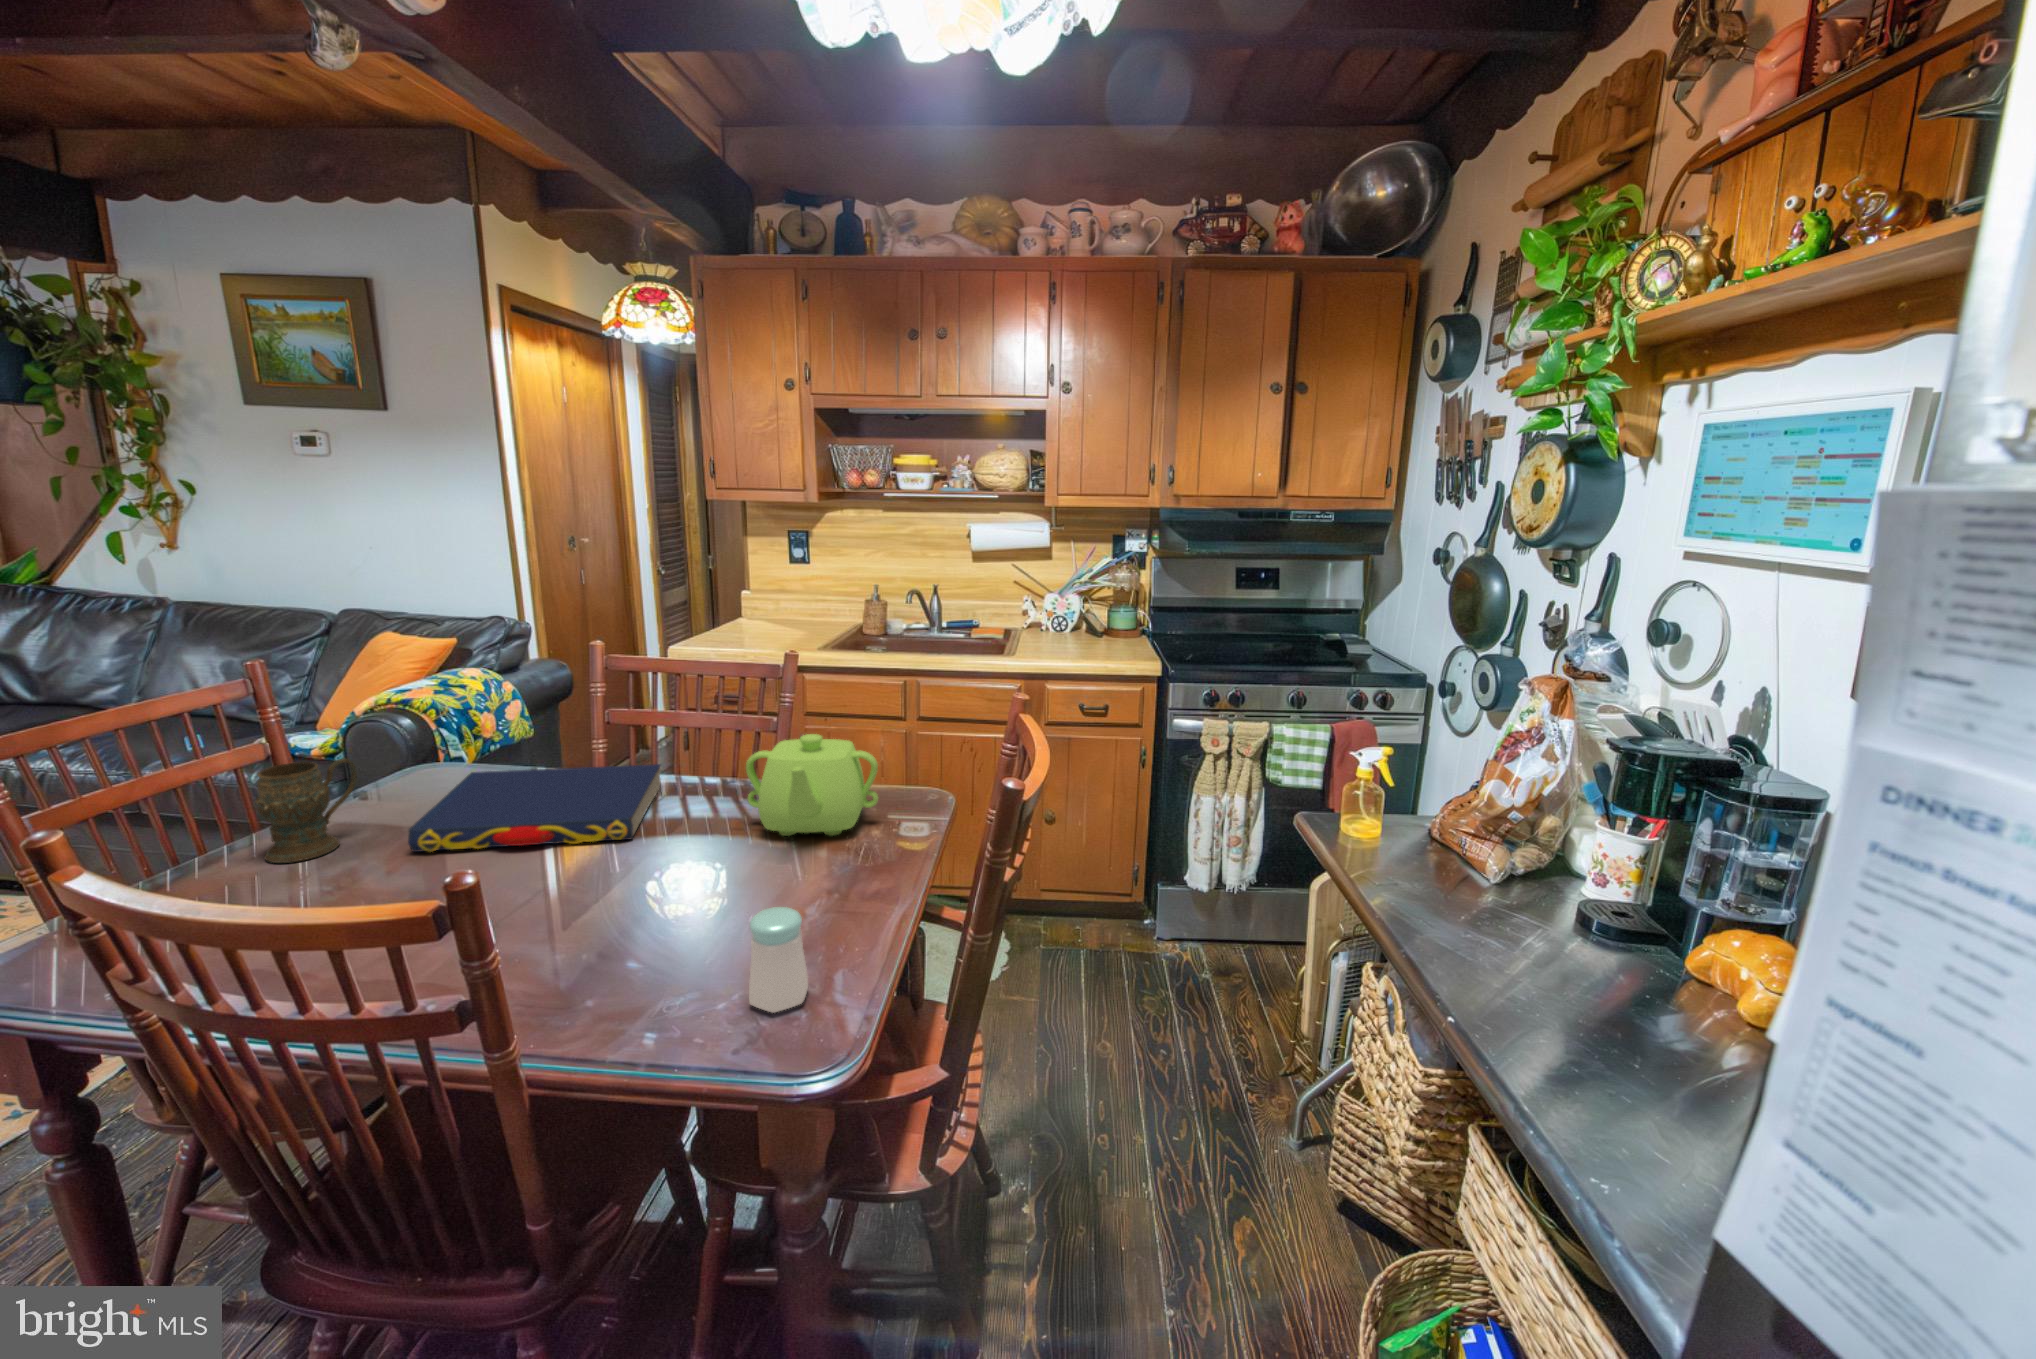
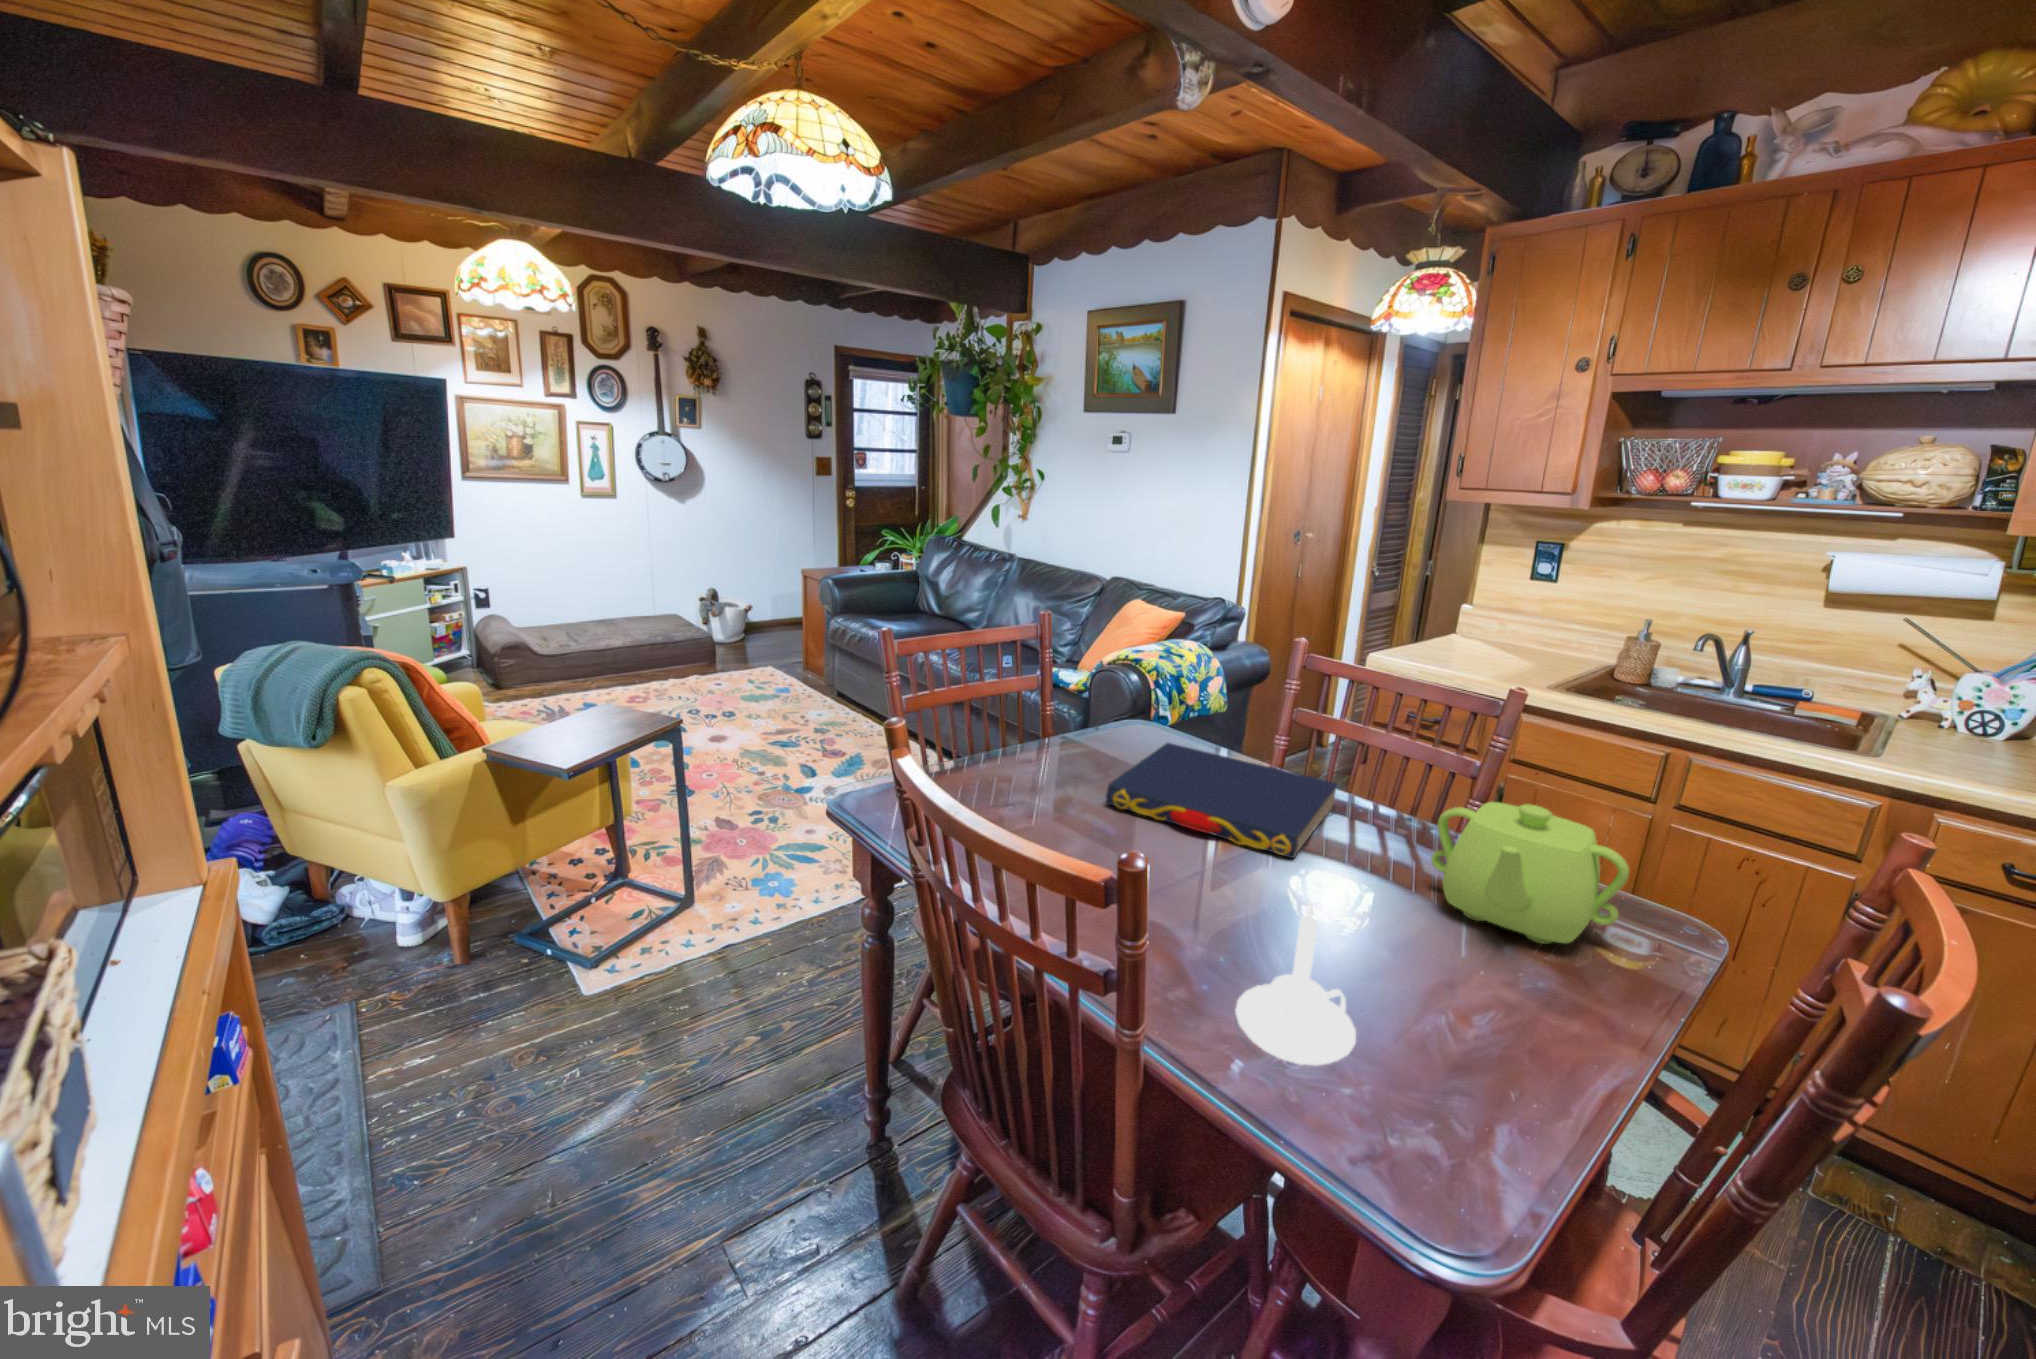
mug: present [256,759,357,863] -> none [1013,702,1084,785]
candle holder: none [602,848,710,991] -> present [1235,902,1356,1066]
salt shaker: present [749,907,808,1013] -> none [1393,1037,1491,1183]

